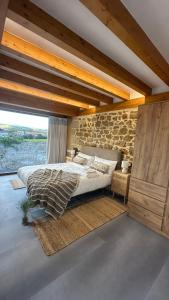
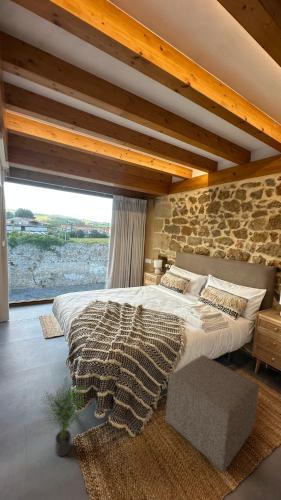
ottoman: none [69,188,106,226] -> present [165,355,259,471]

